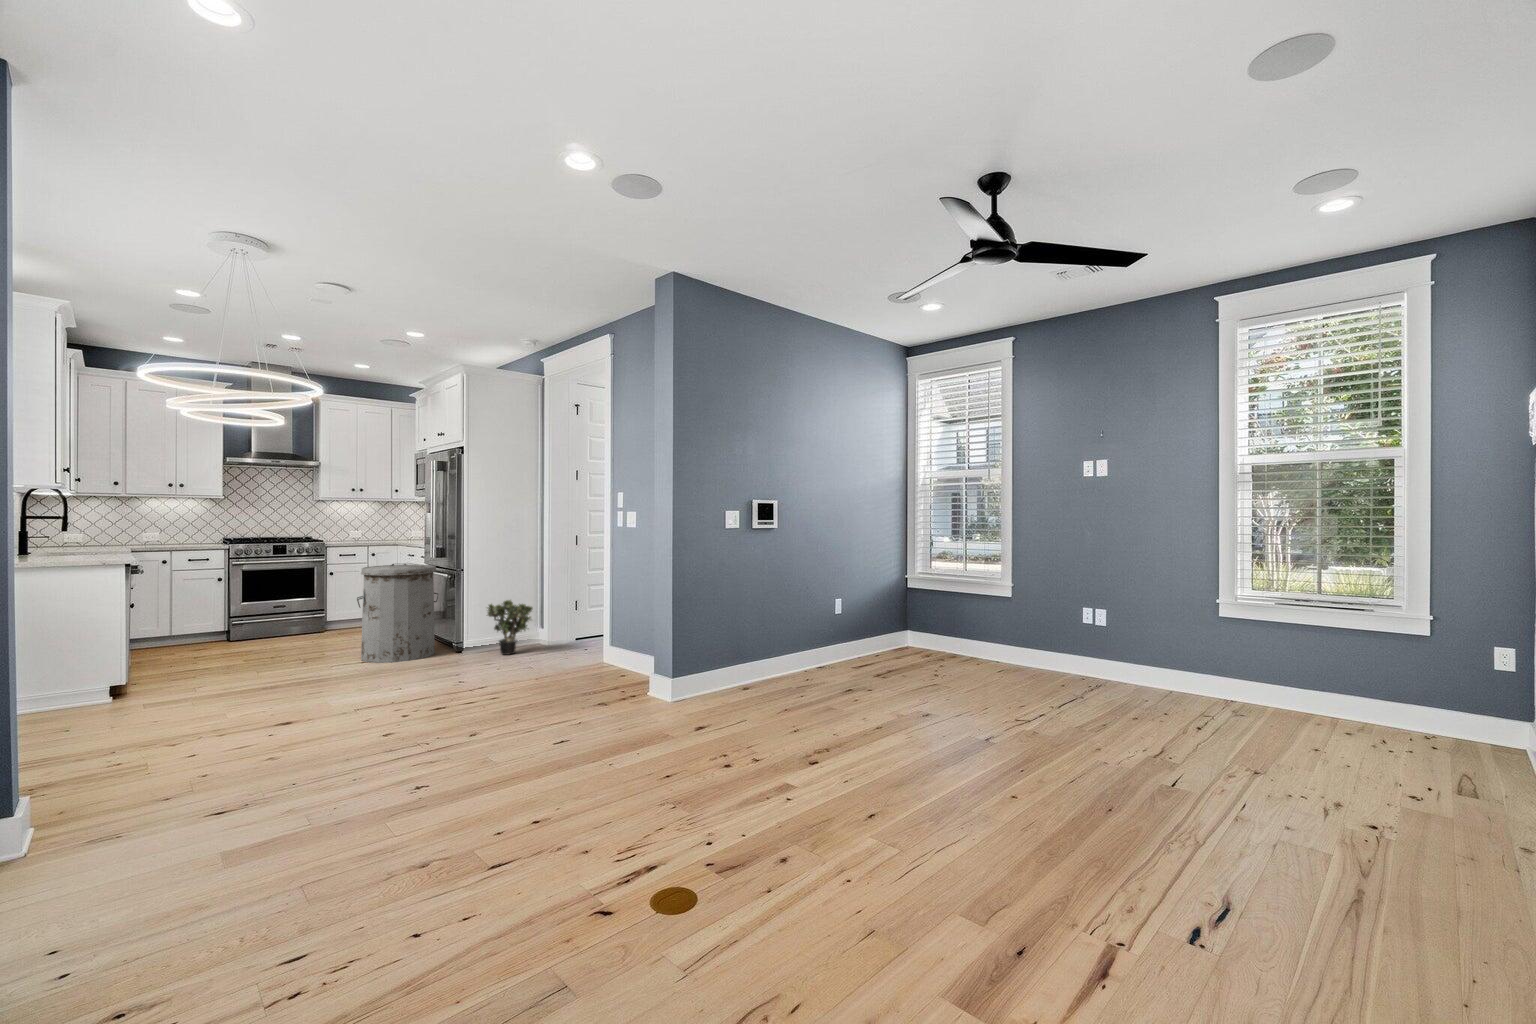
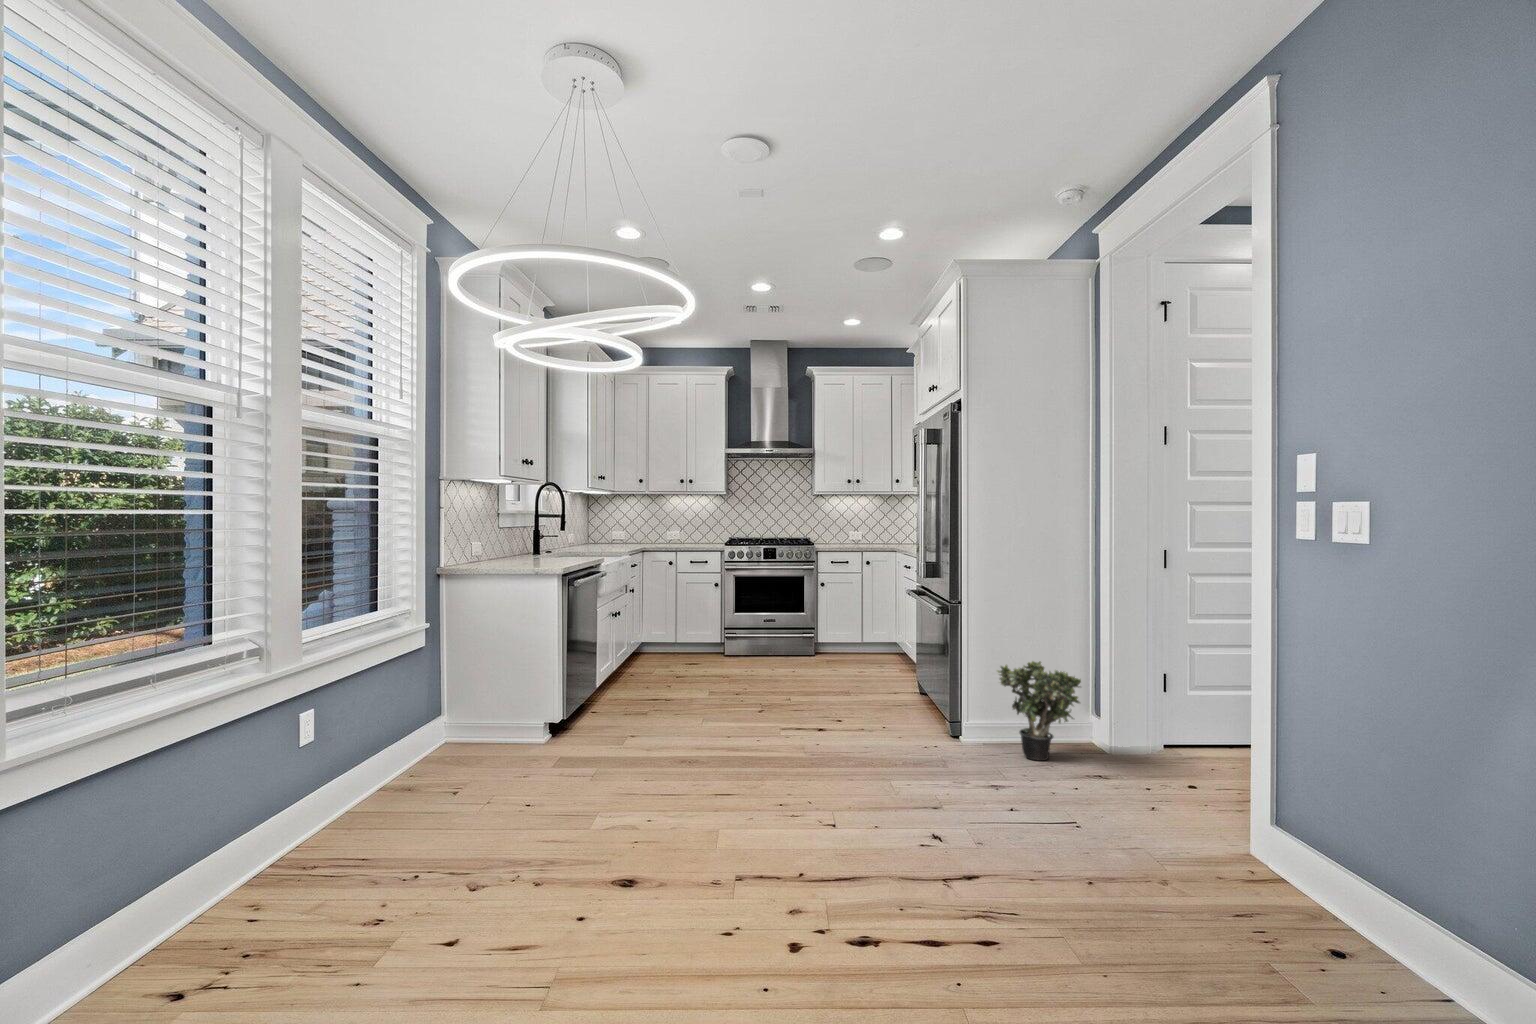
trash can: present [357,563,438,663] -> none [820,584,929,738]

